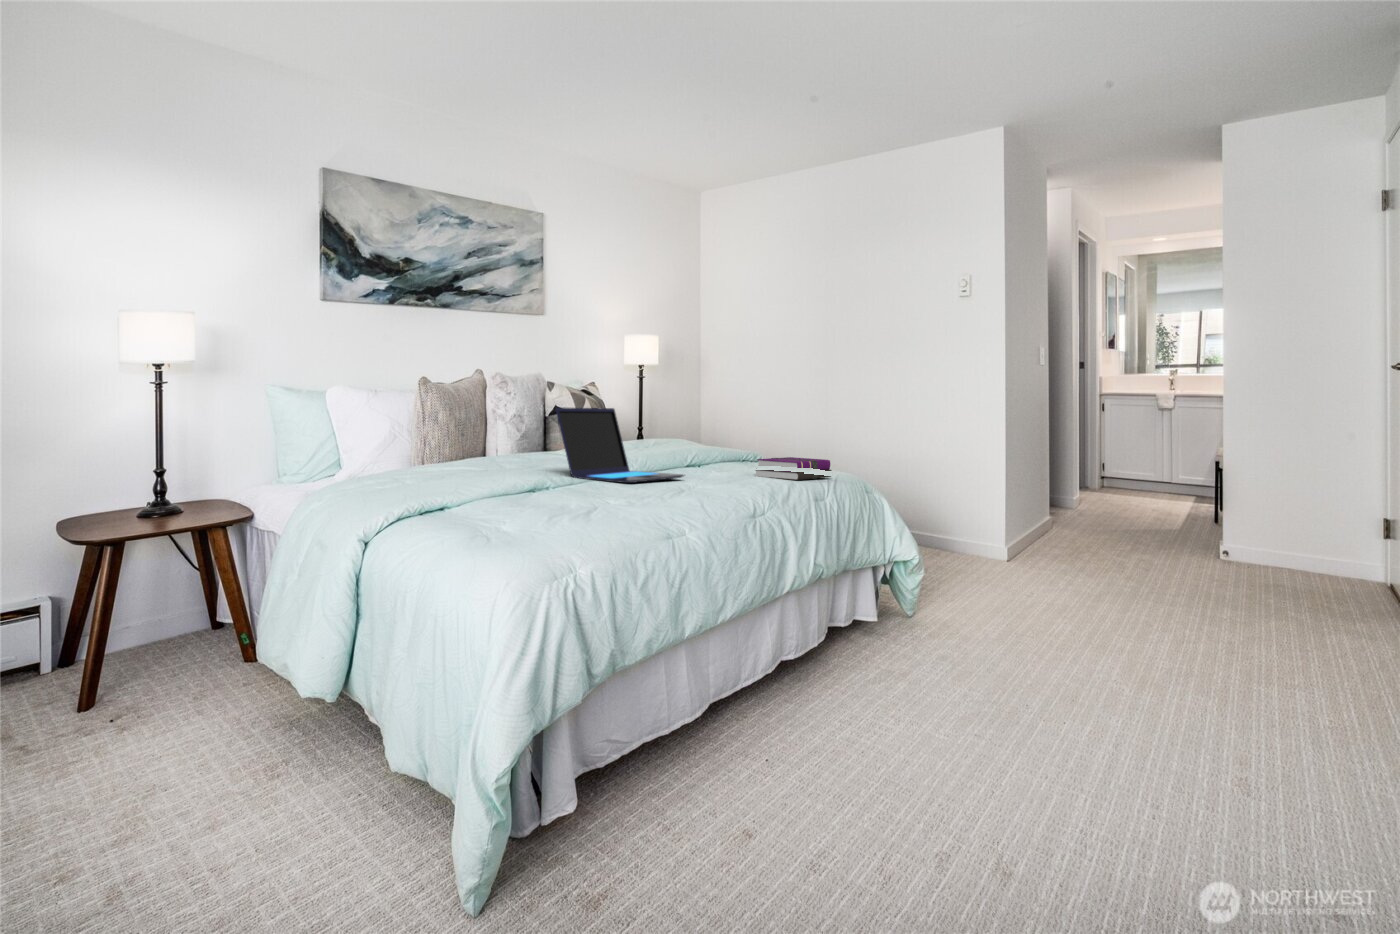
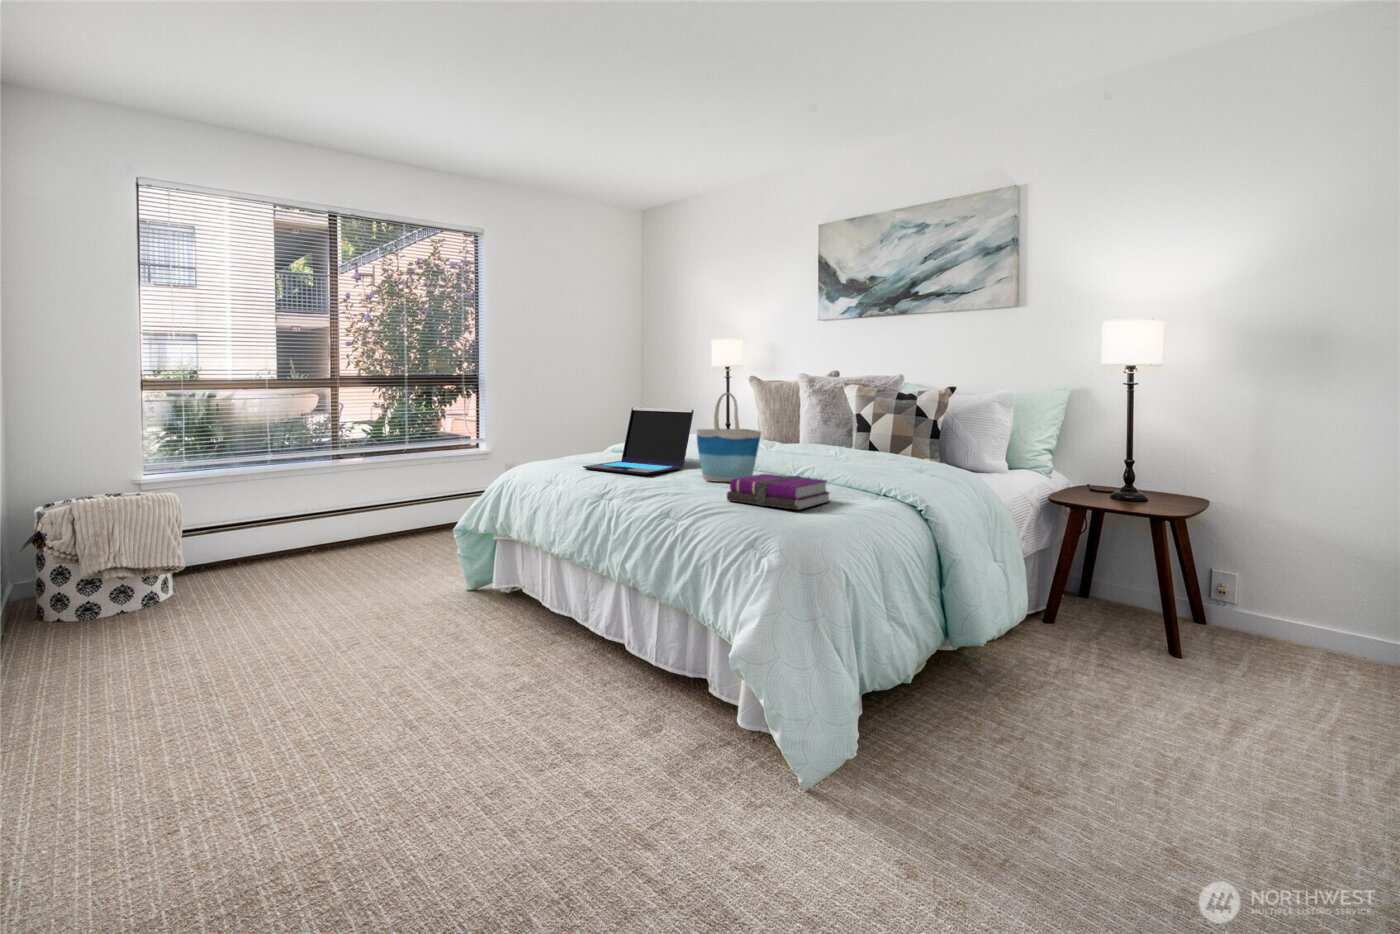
tote bag: none [698,390,718,476] -> present [697,393,761,482]

